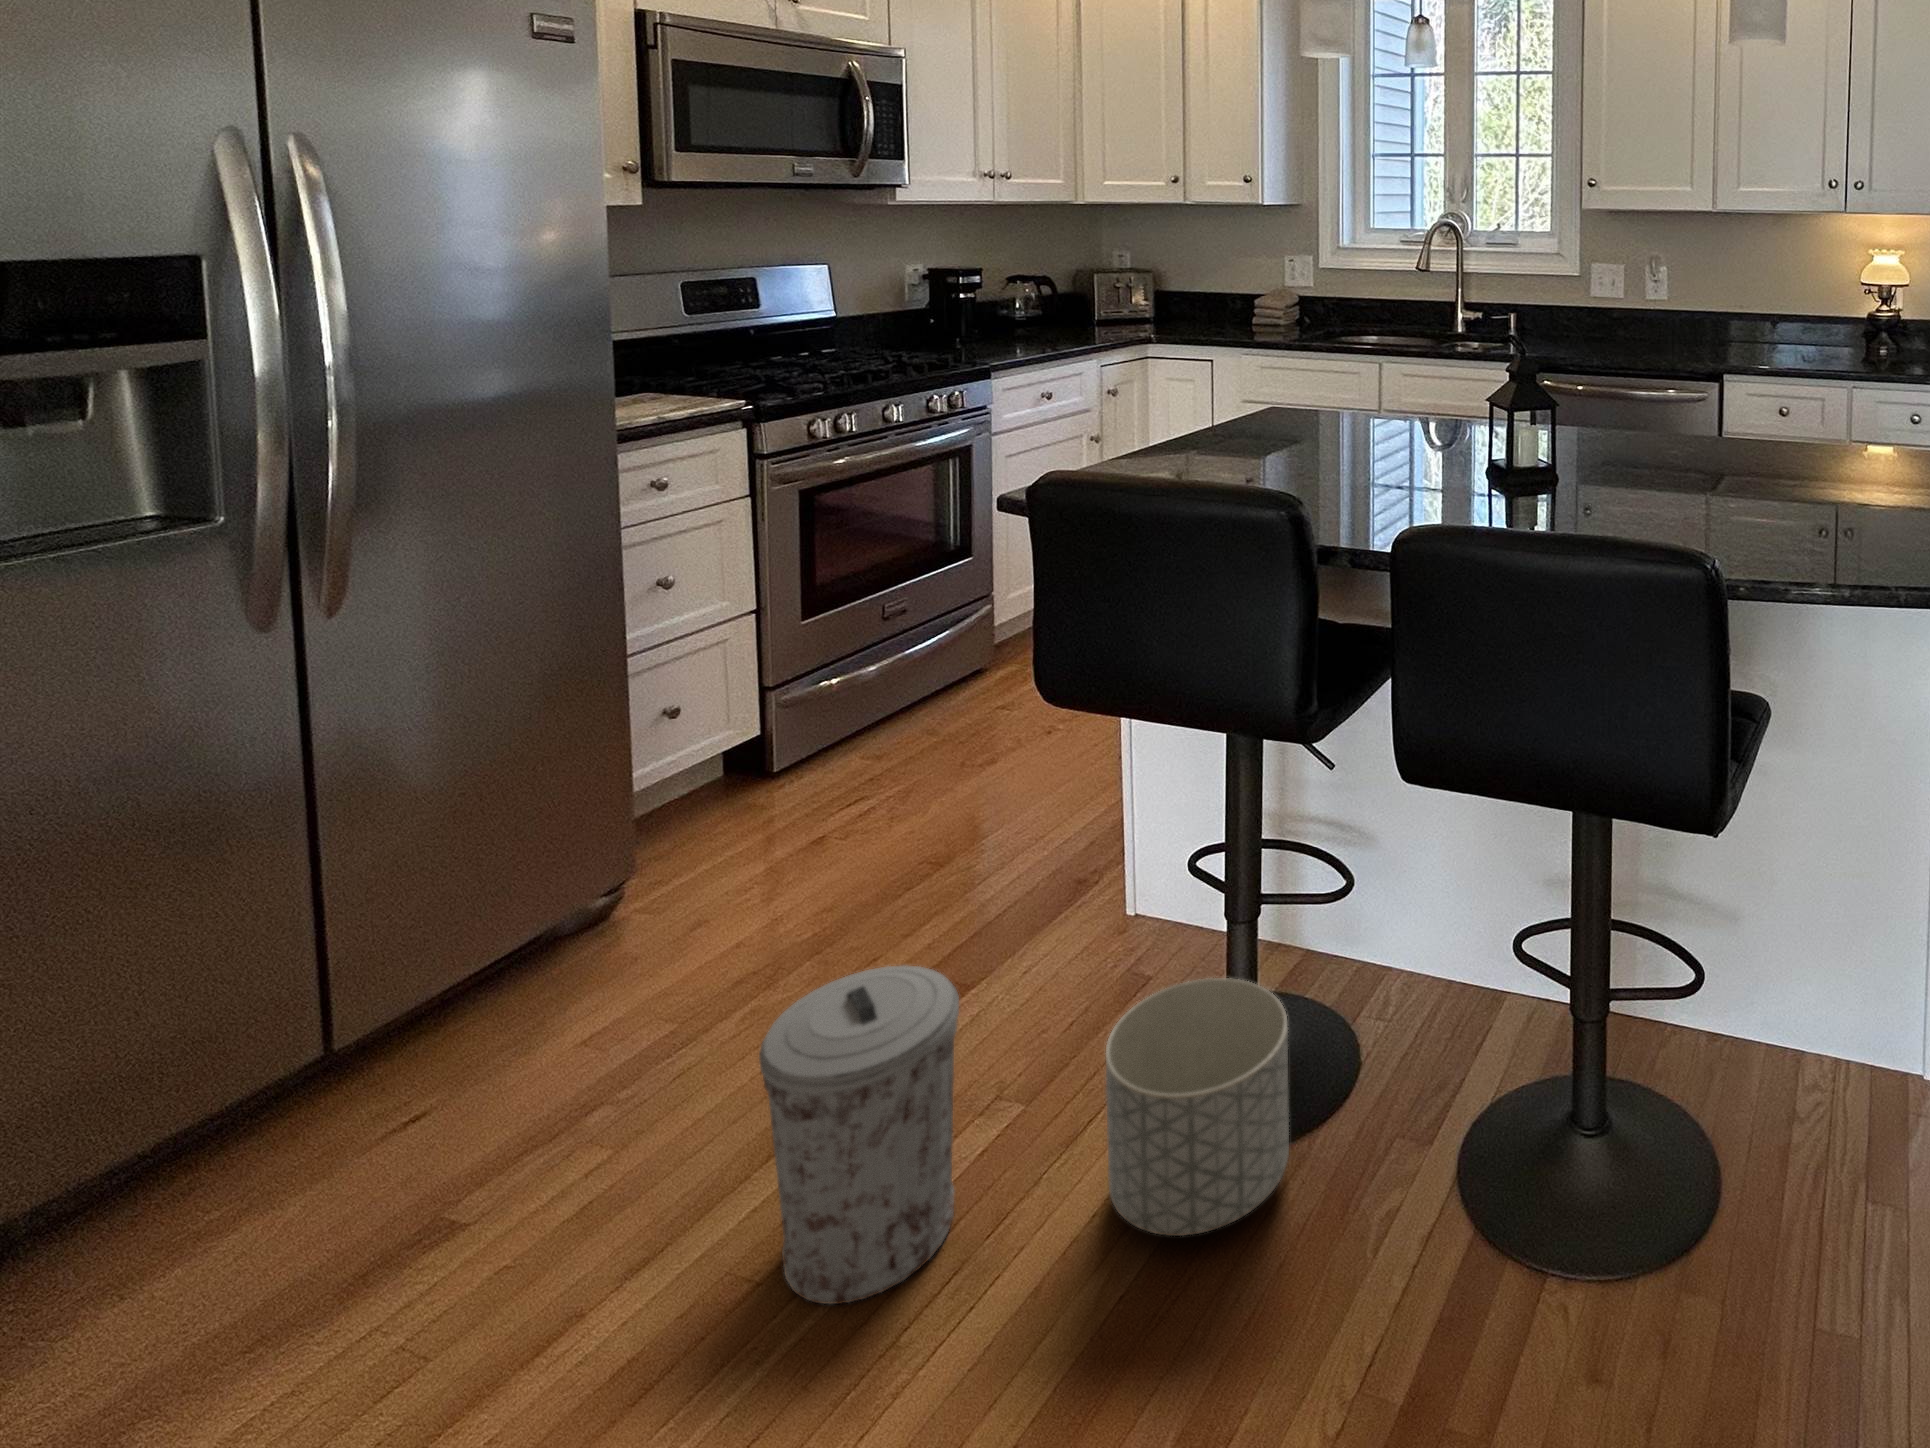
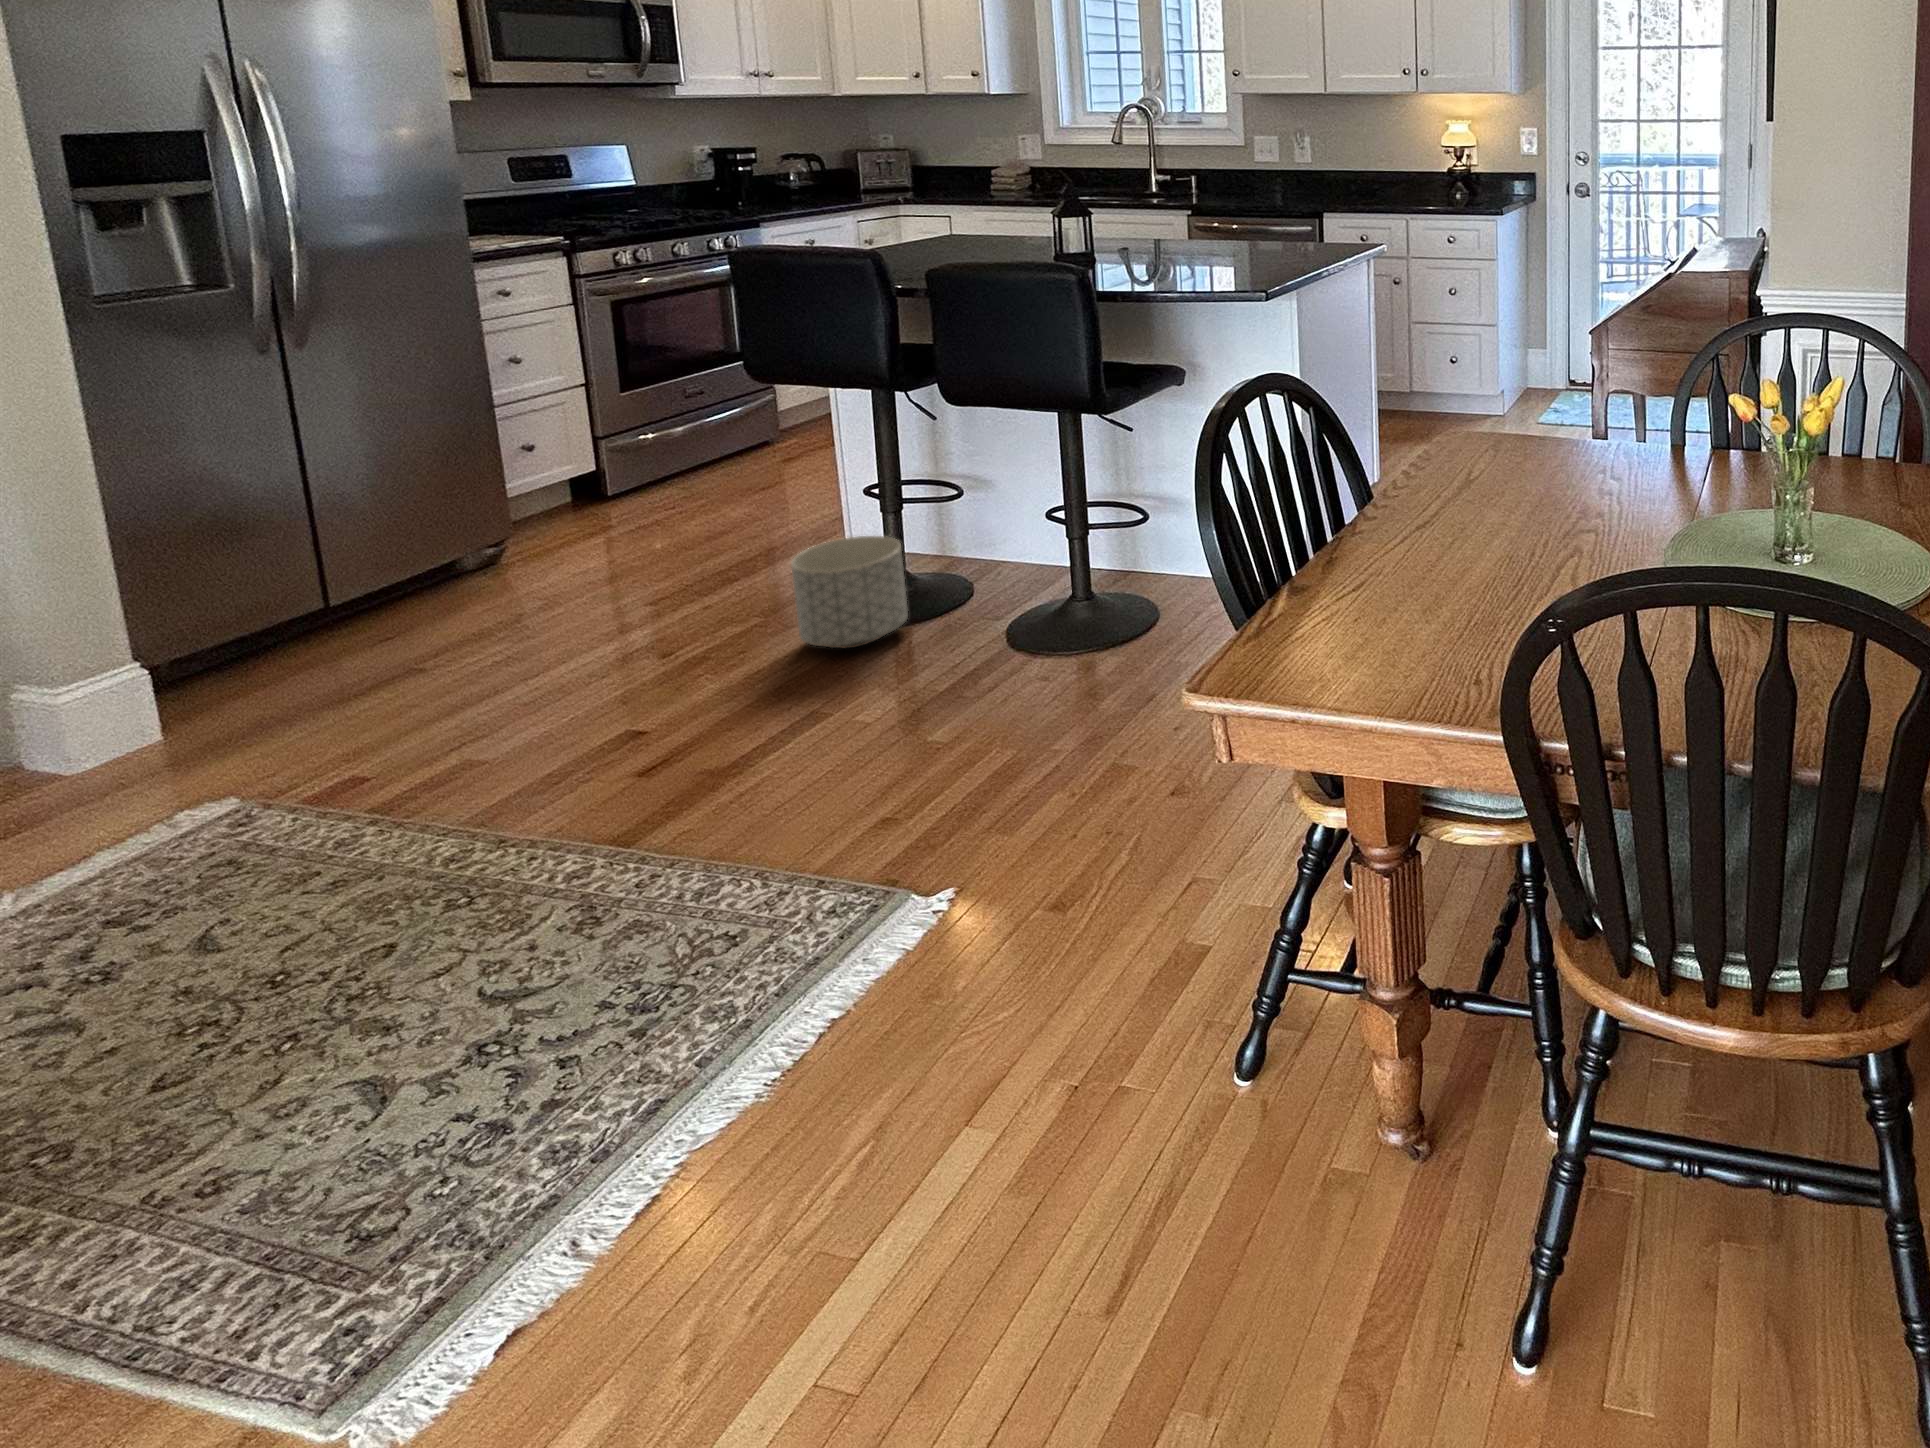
trash can: present [759,966,959,1304] -> none [588,526,713,681]

